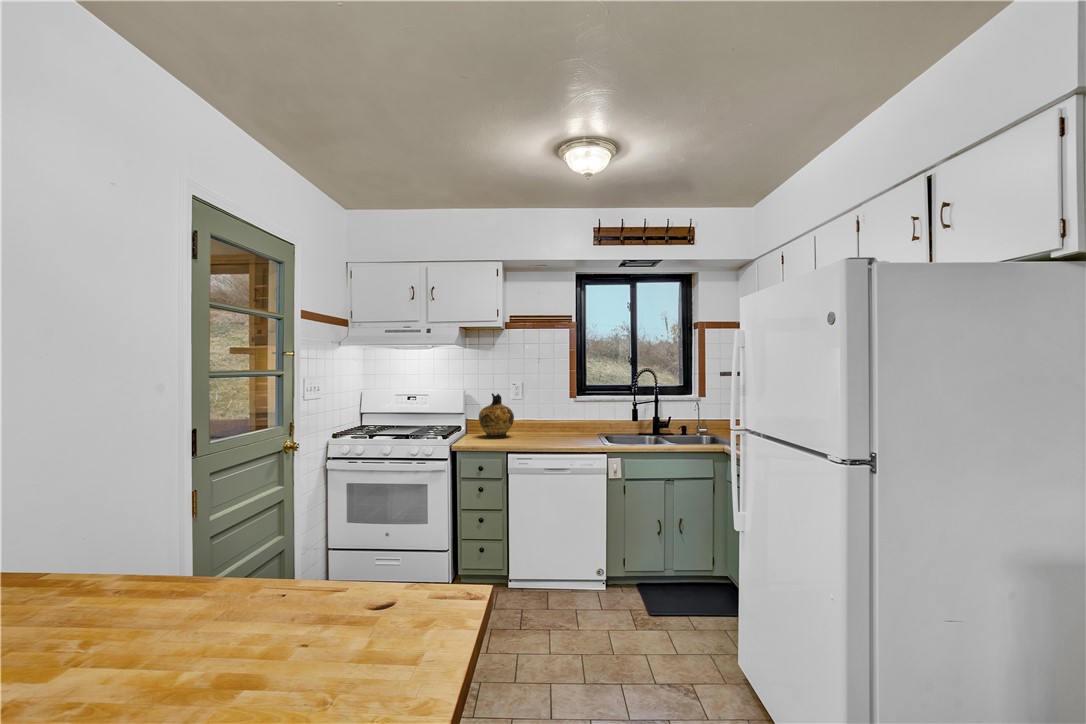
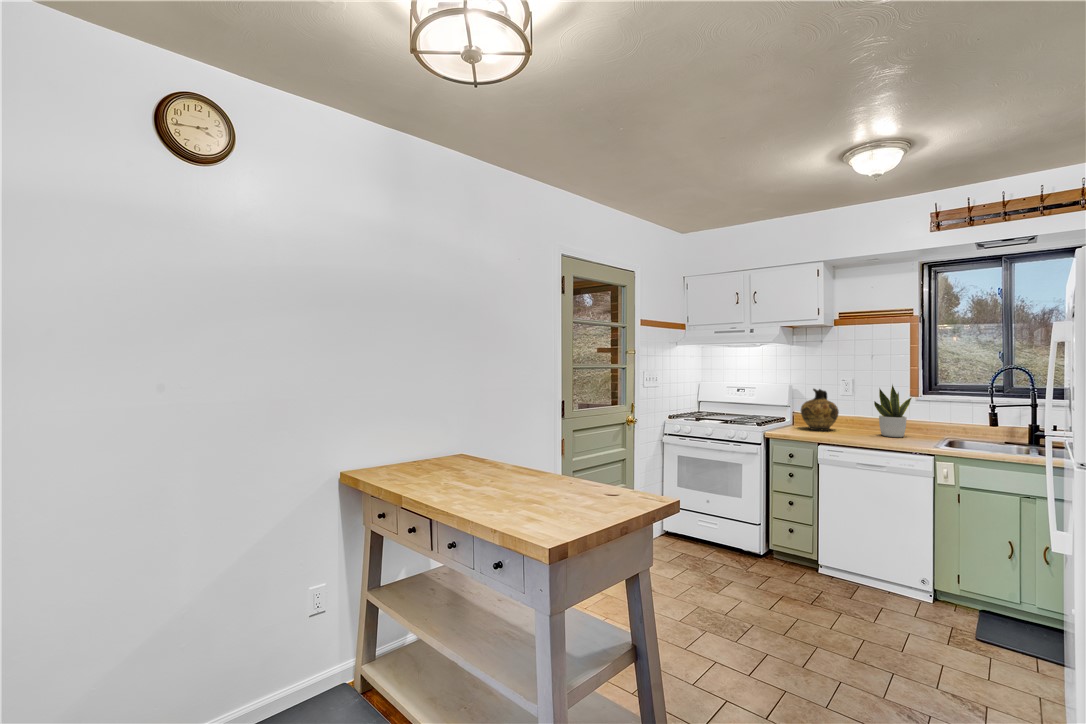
potted plant: none [548,386,575,438] -> present [874,385,911,437]

